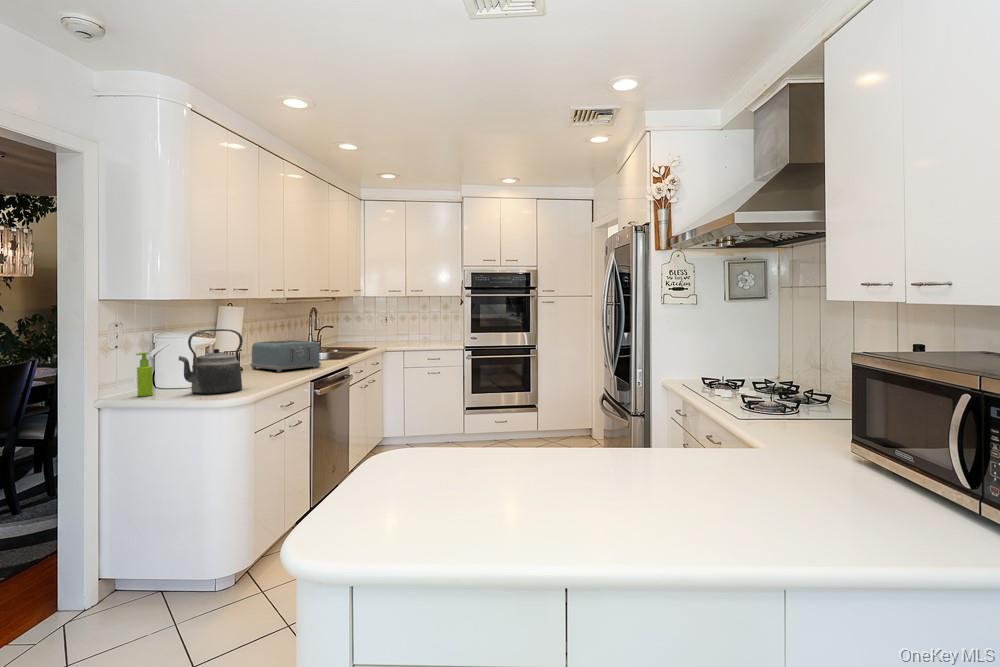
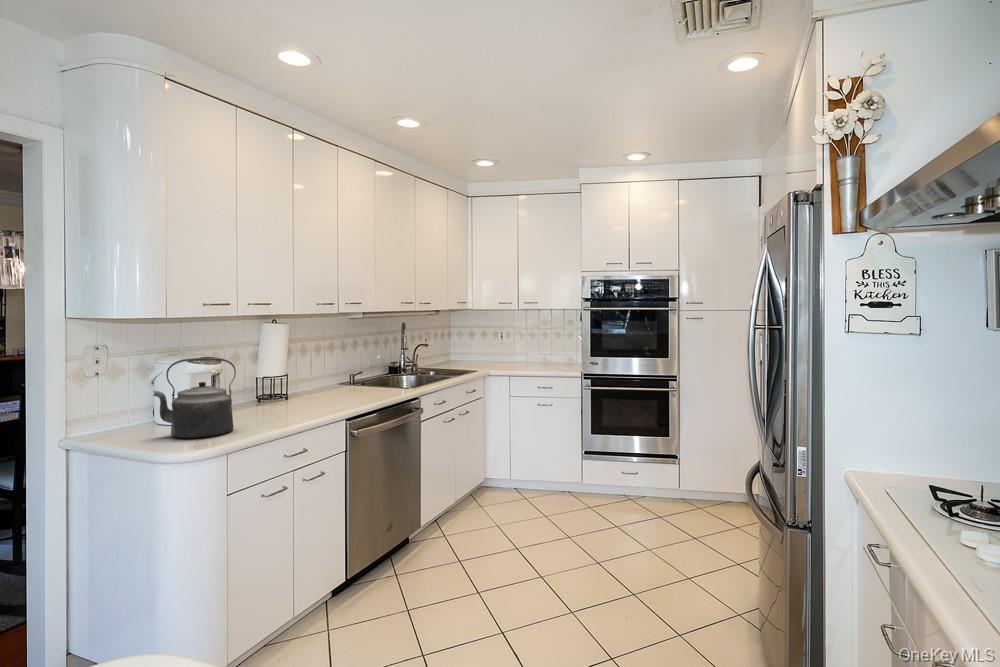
toaster: present [251,340,321,372] -> none [303,365,374,404]
soap dispenser: present [136,353,153,396] -> none [114,384,136,435]

